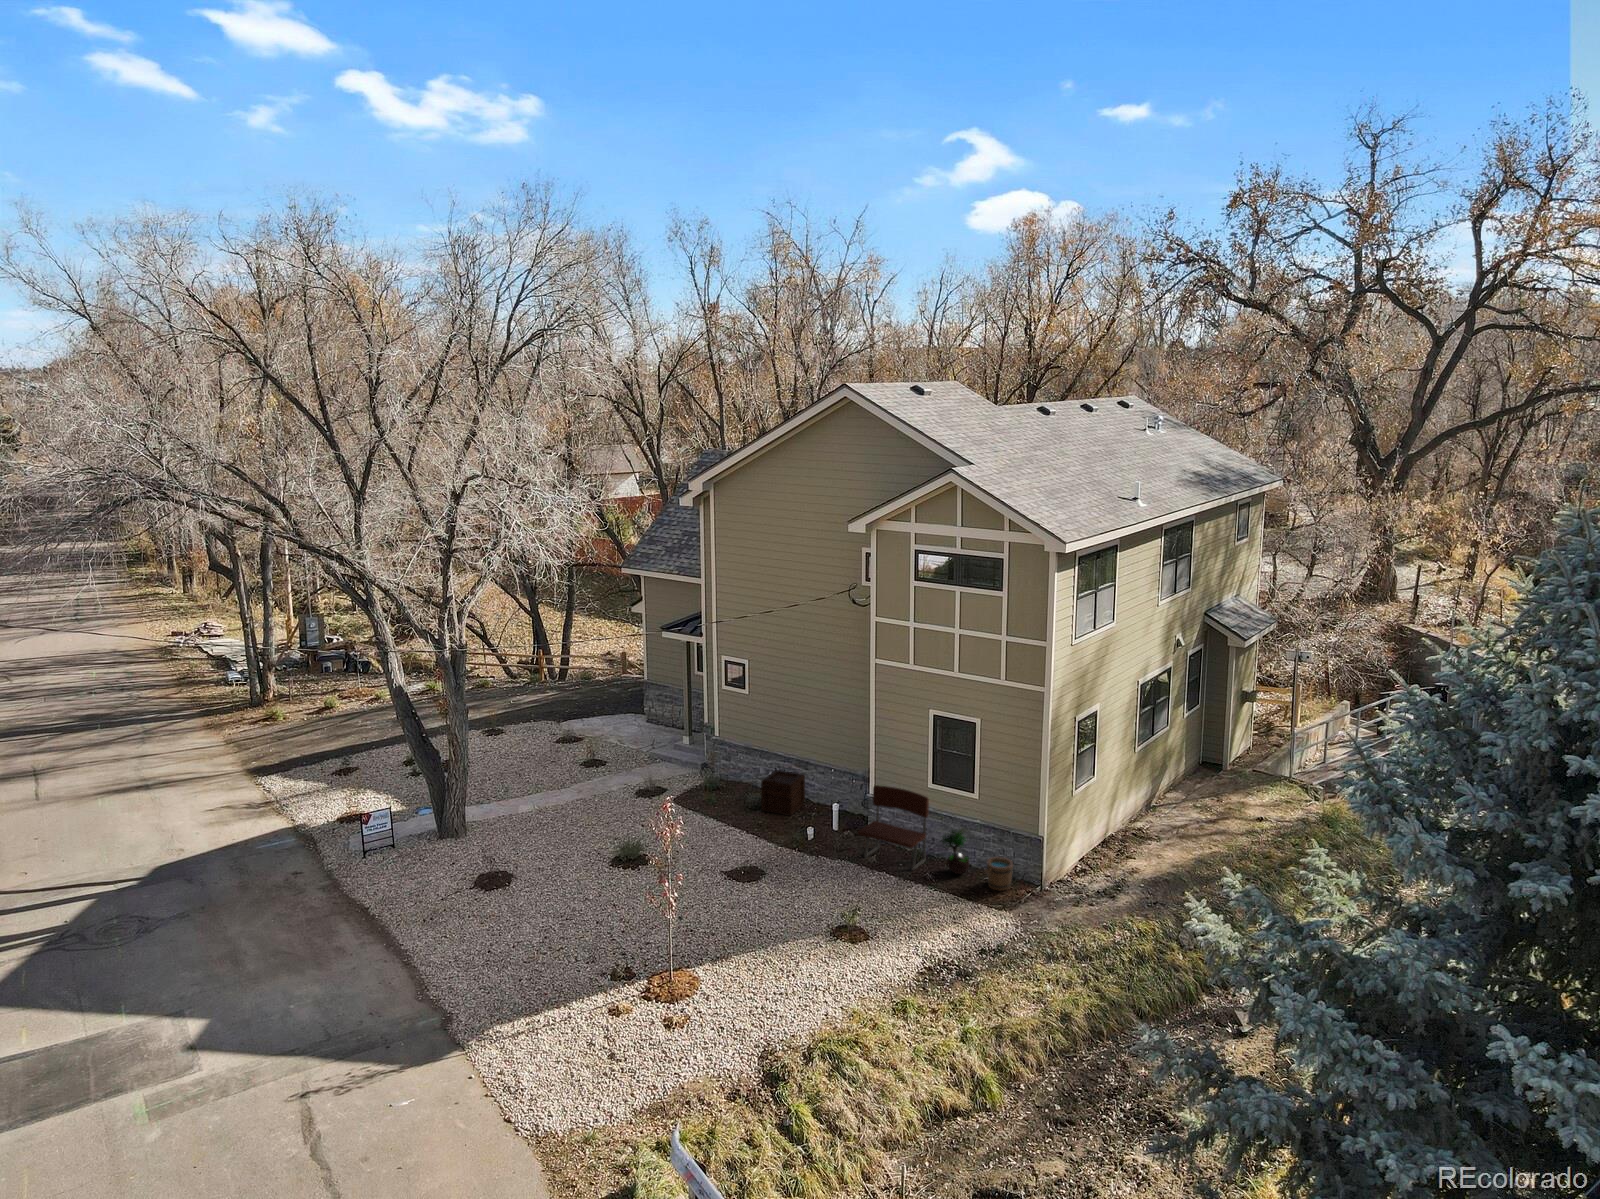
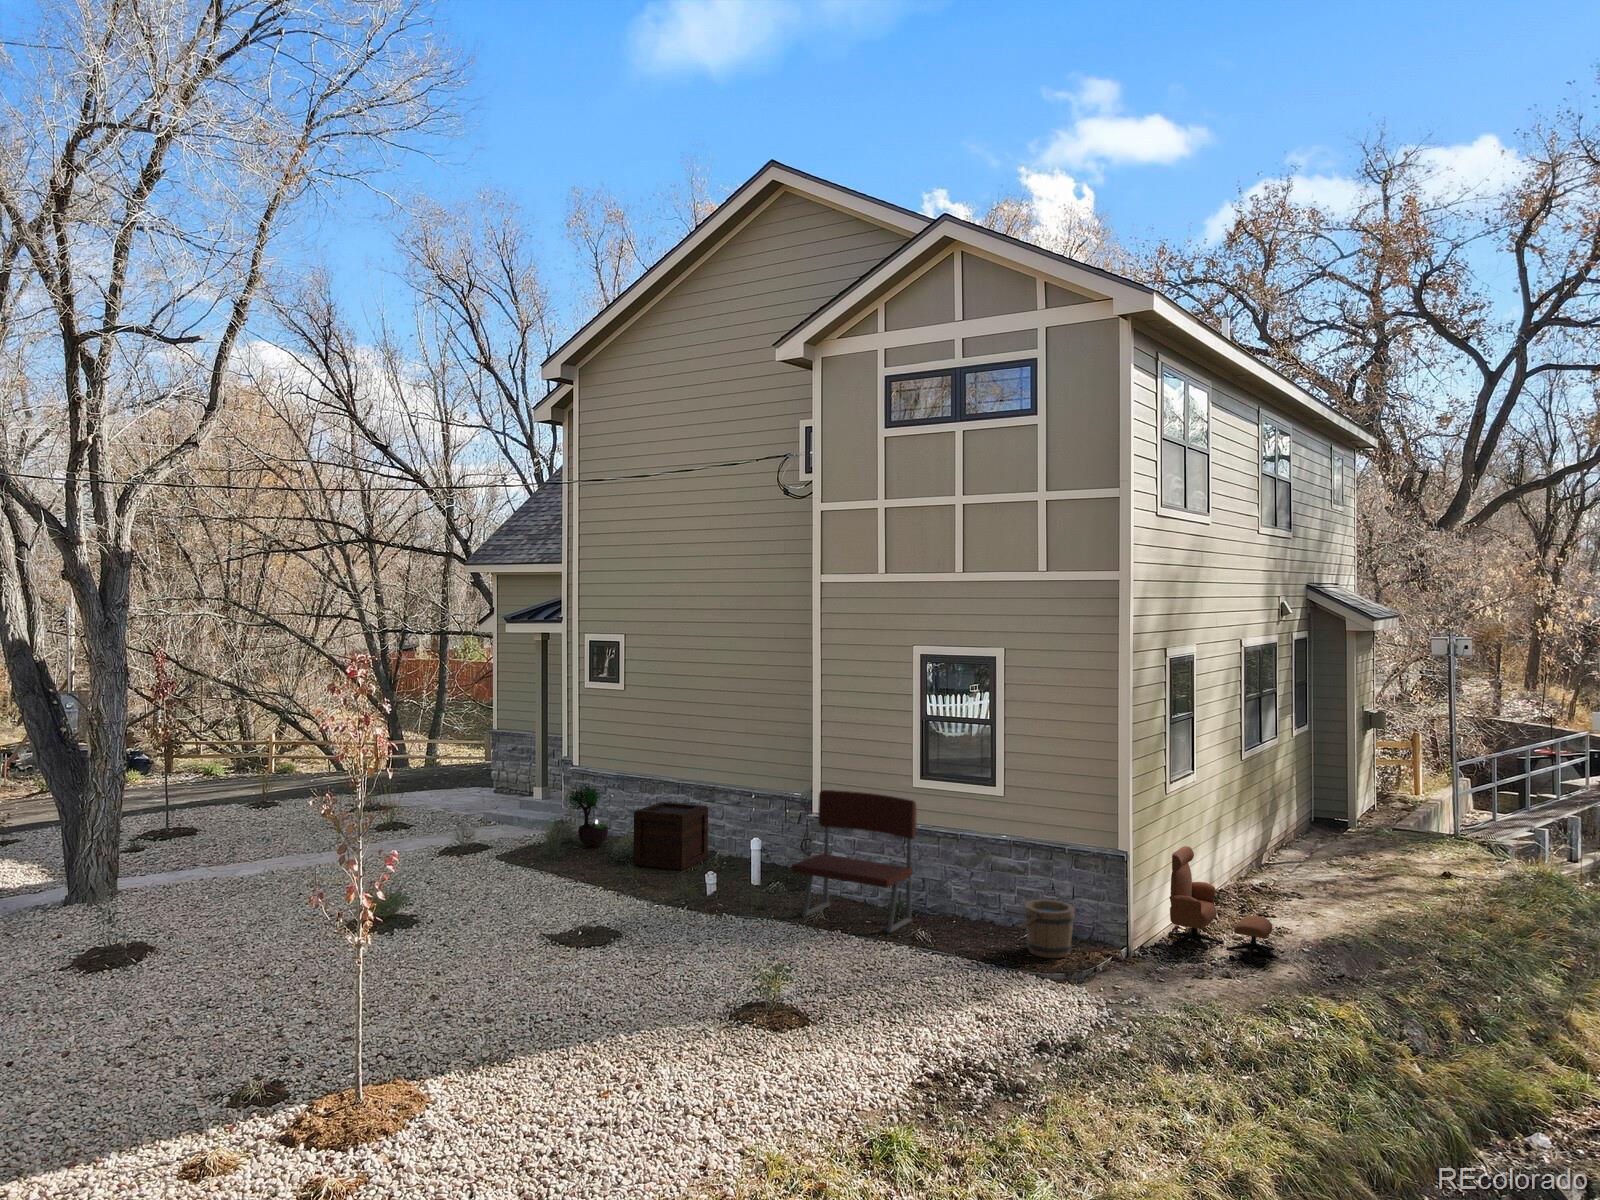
lounge chair: none [1067,825,1124,891] -> present [1168,846,1278,958]
potted tree: present [942,831,969,874] -> present [567,784,608,847]

